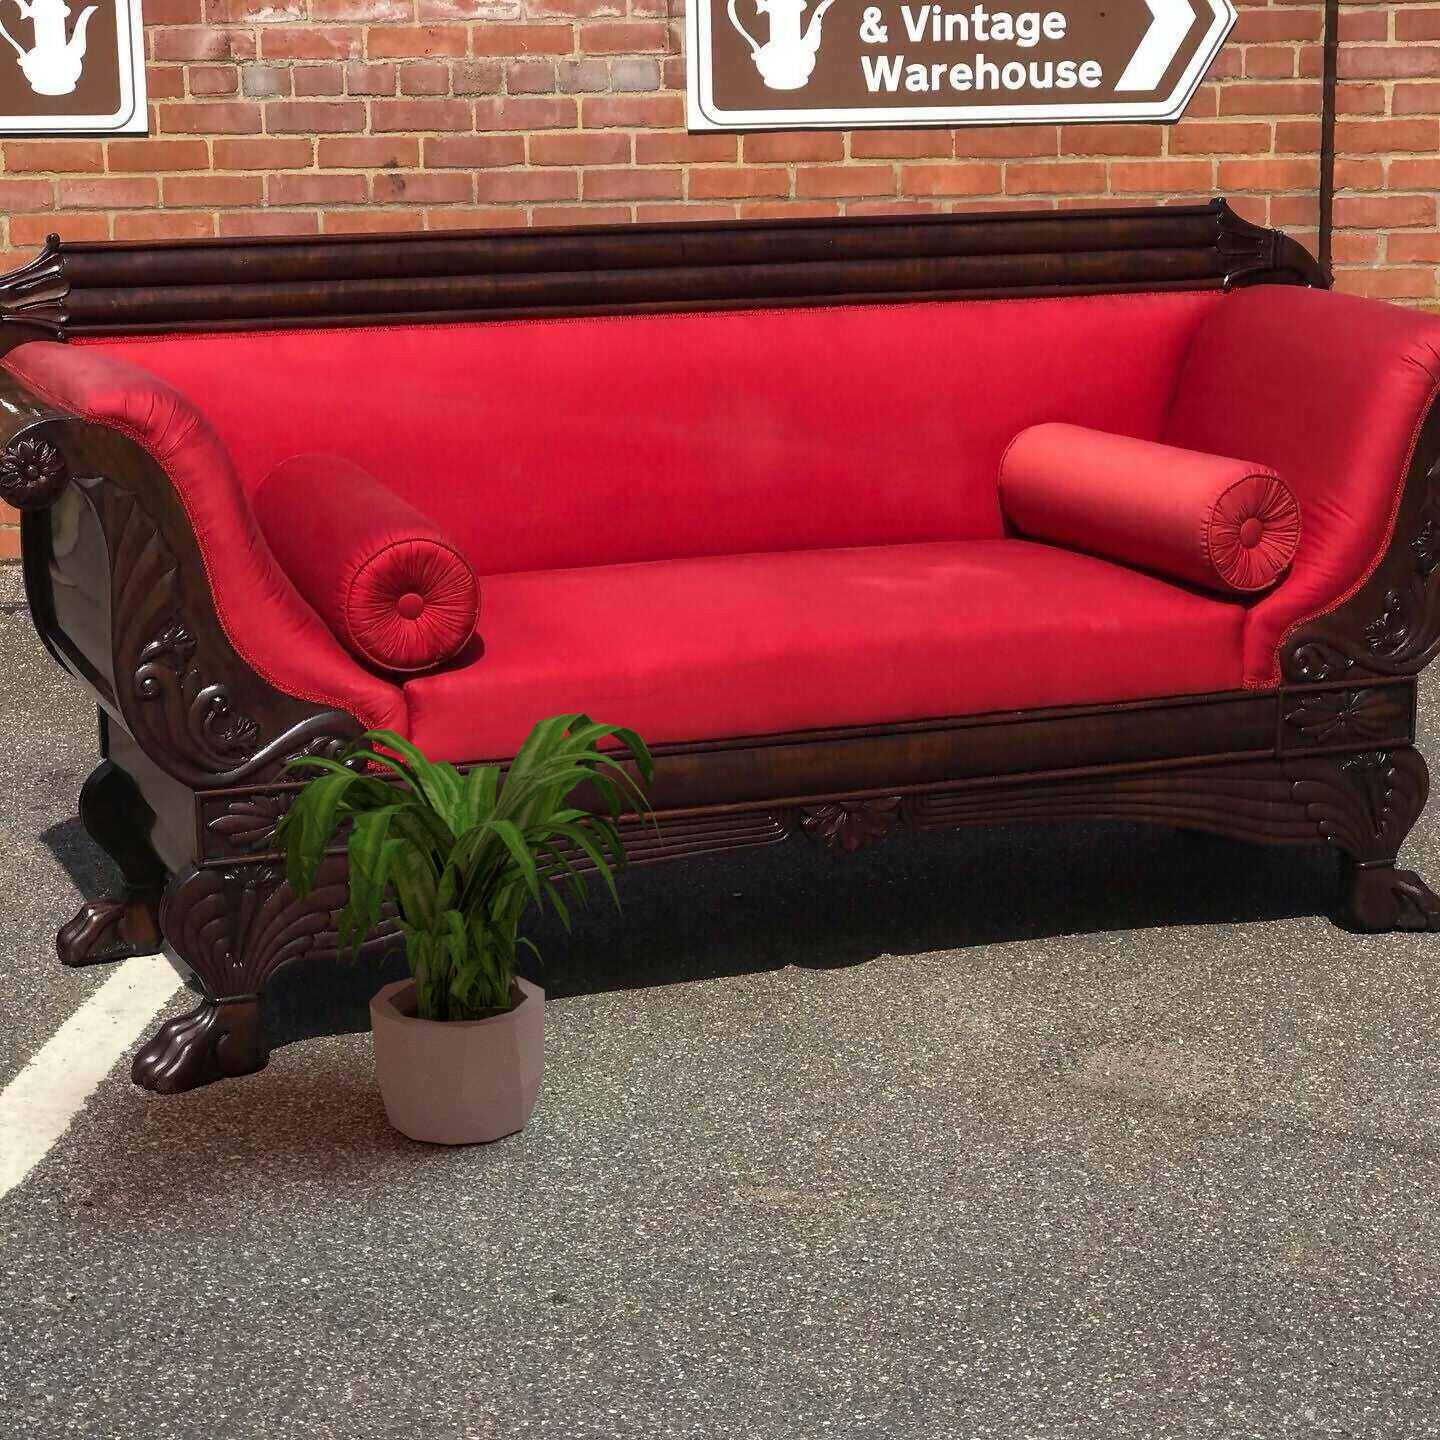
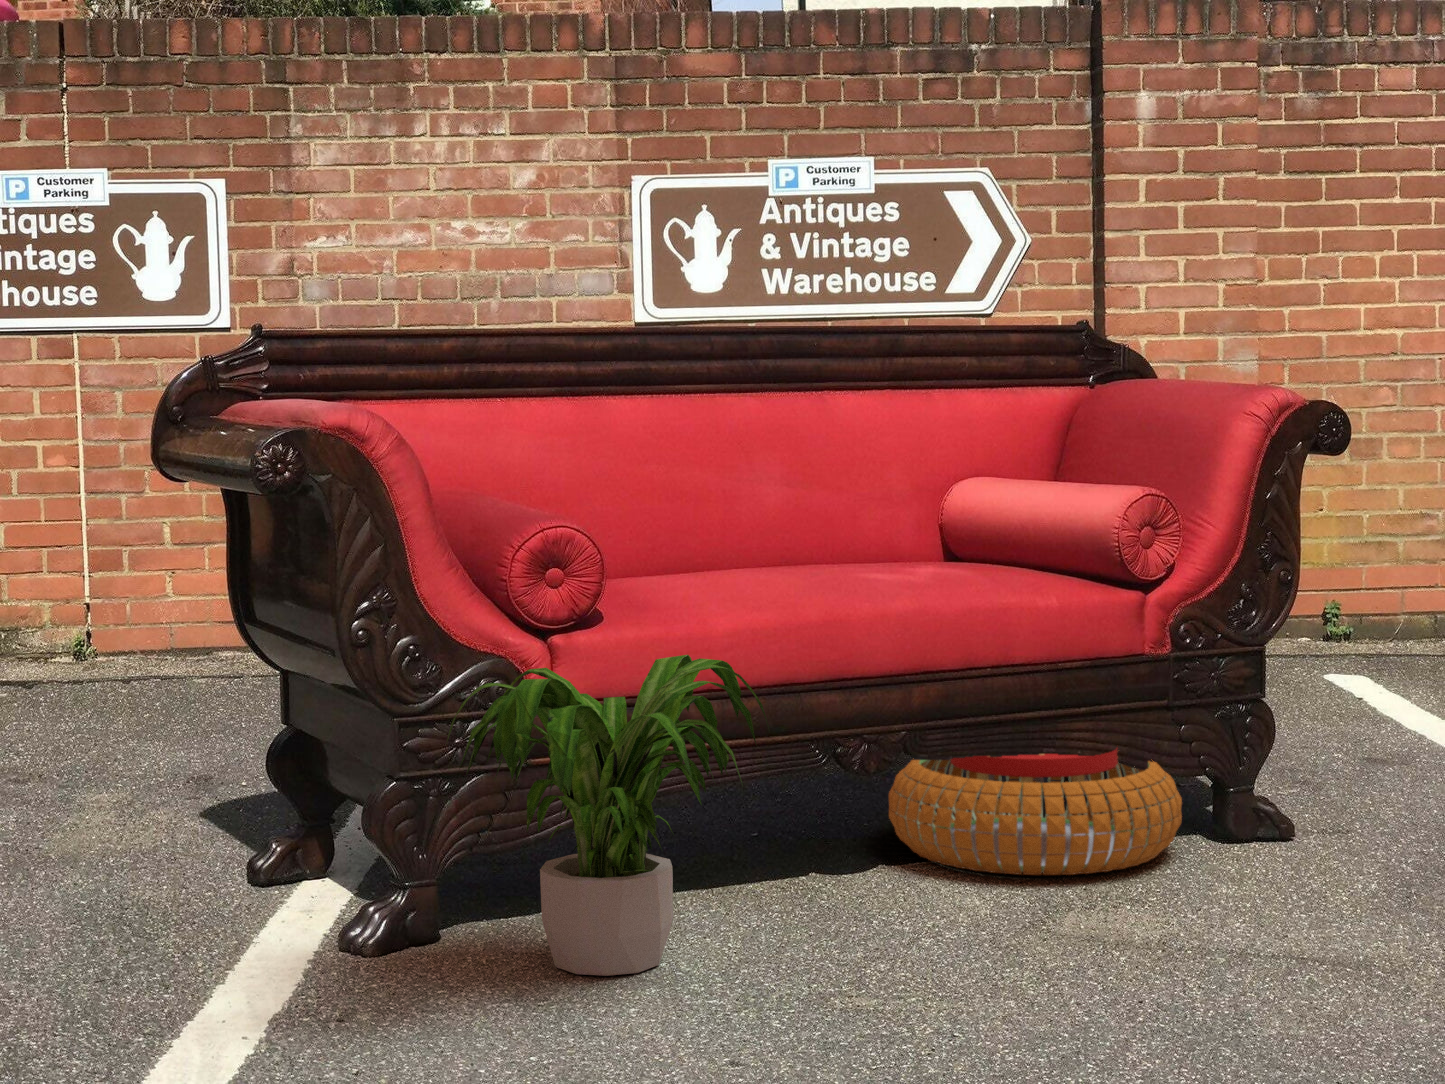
pouf: none [895,781,1288,995] -> present [889,748,1182,875]

